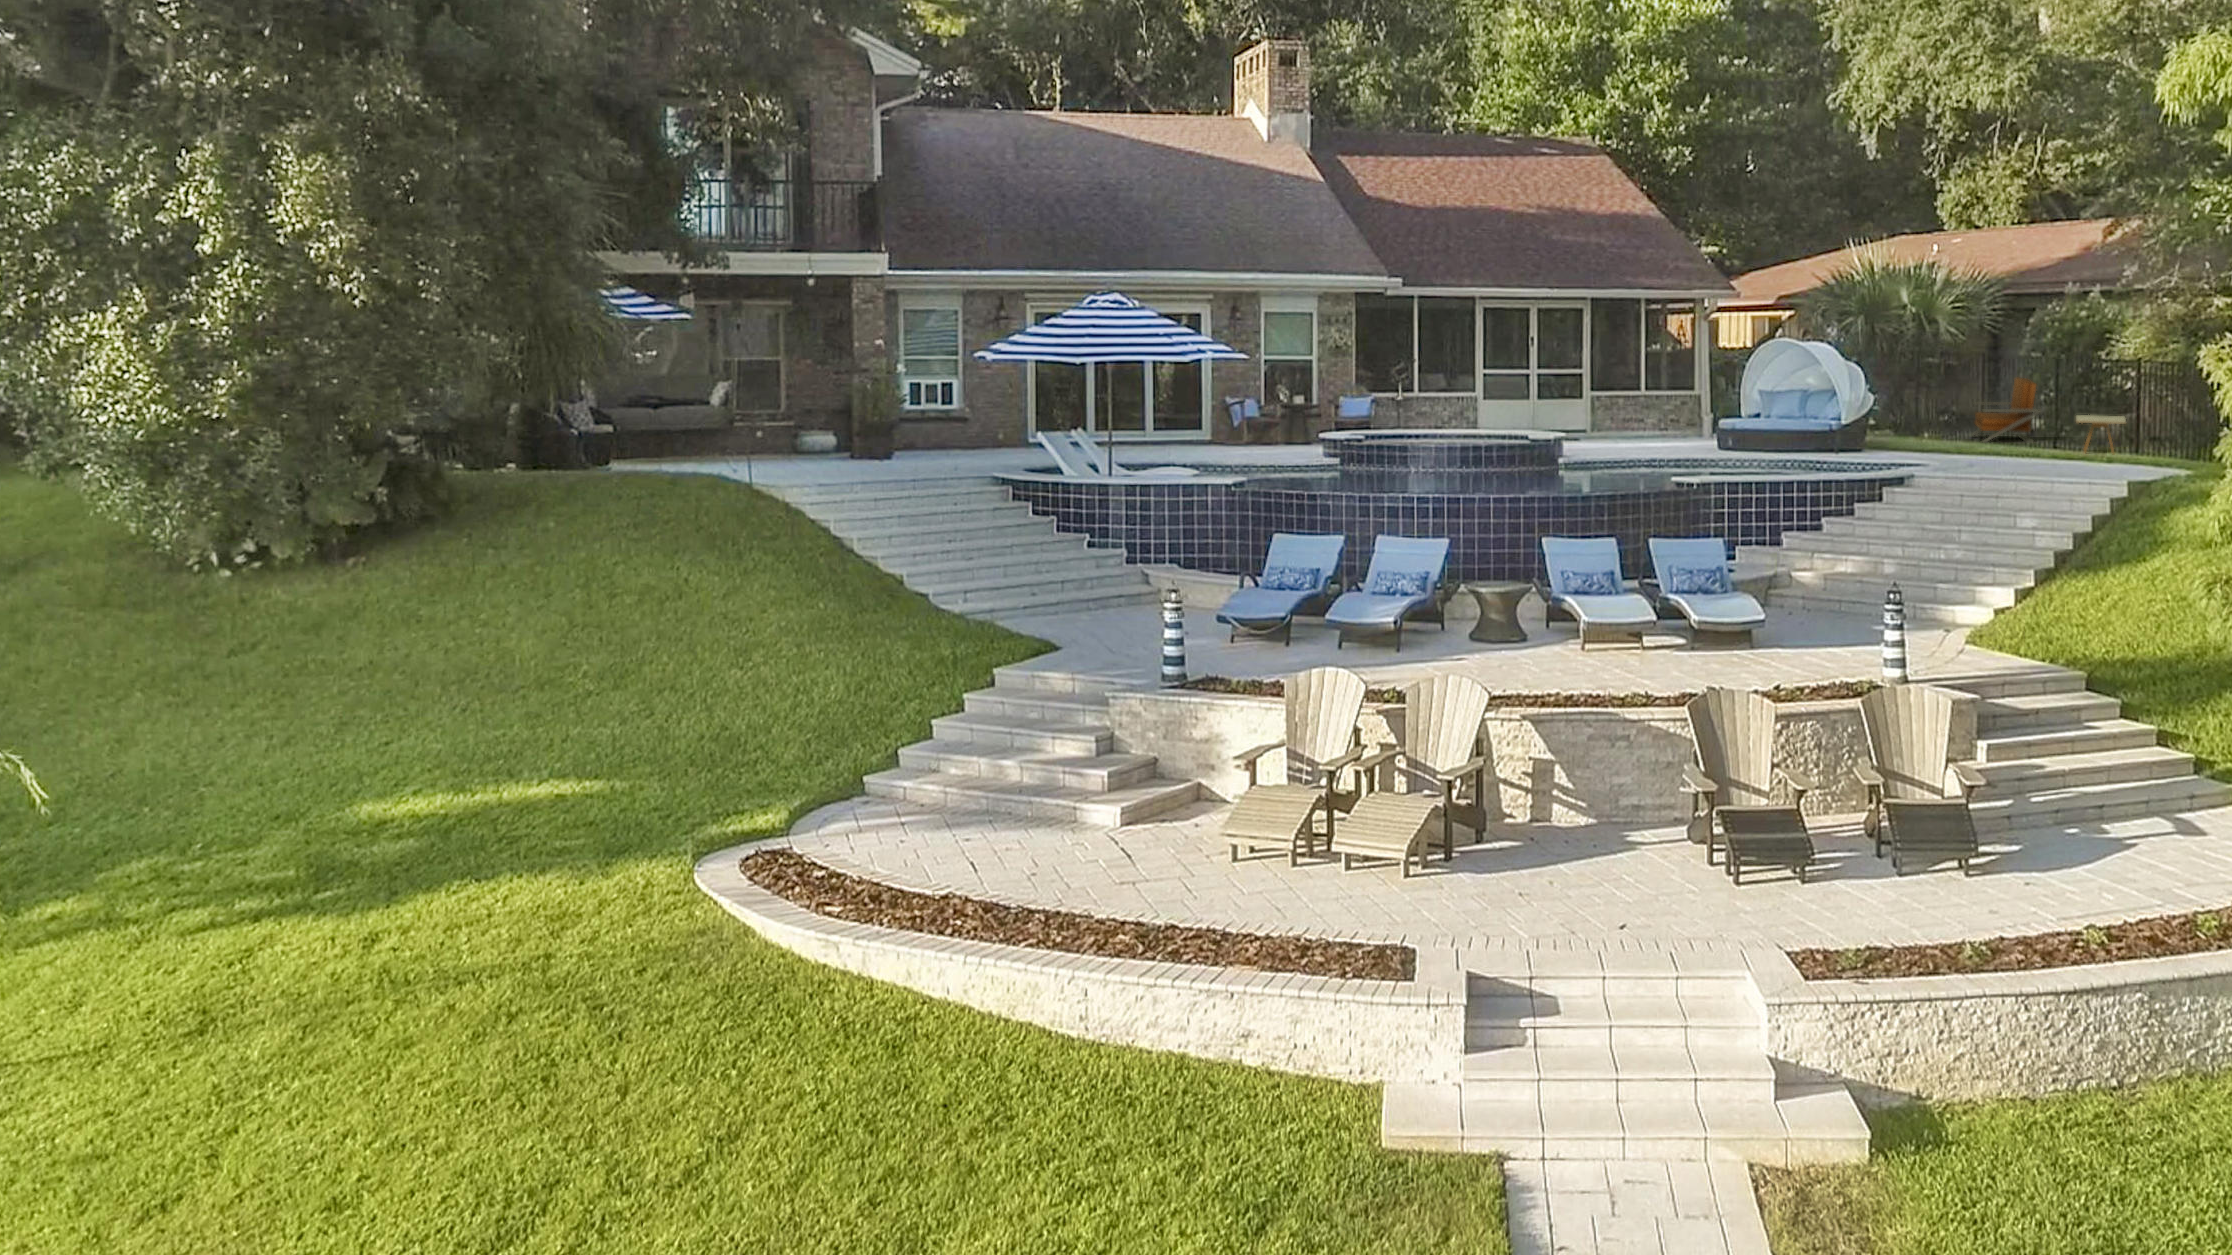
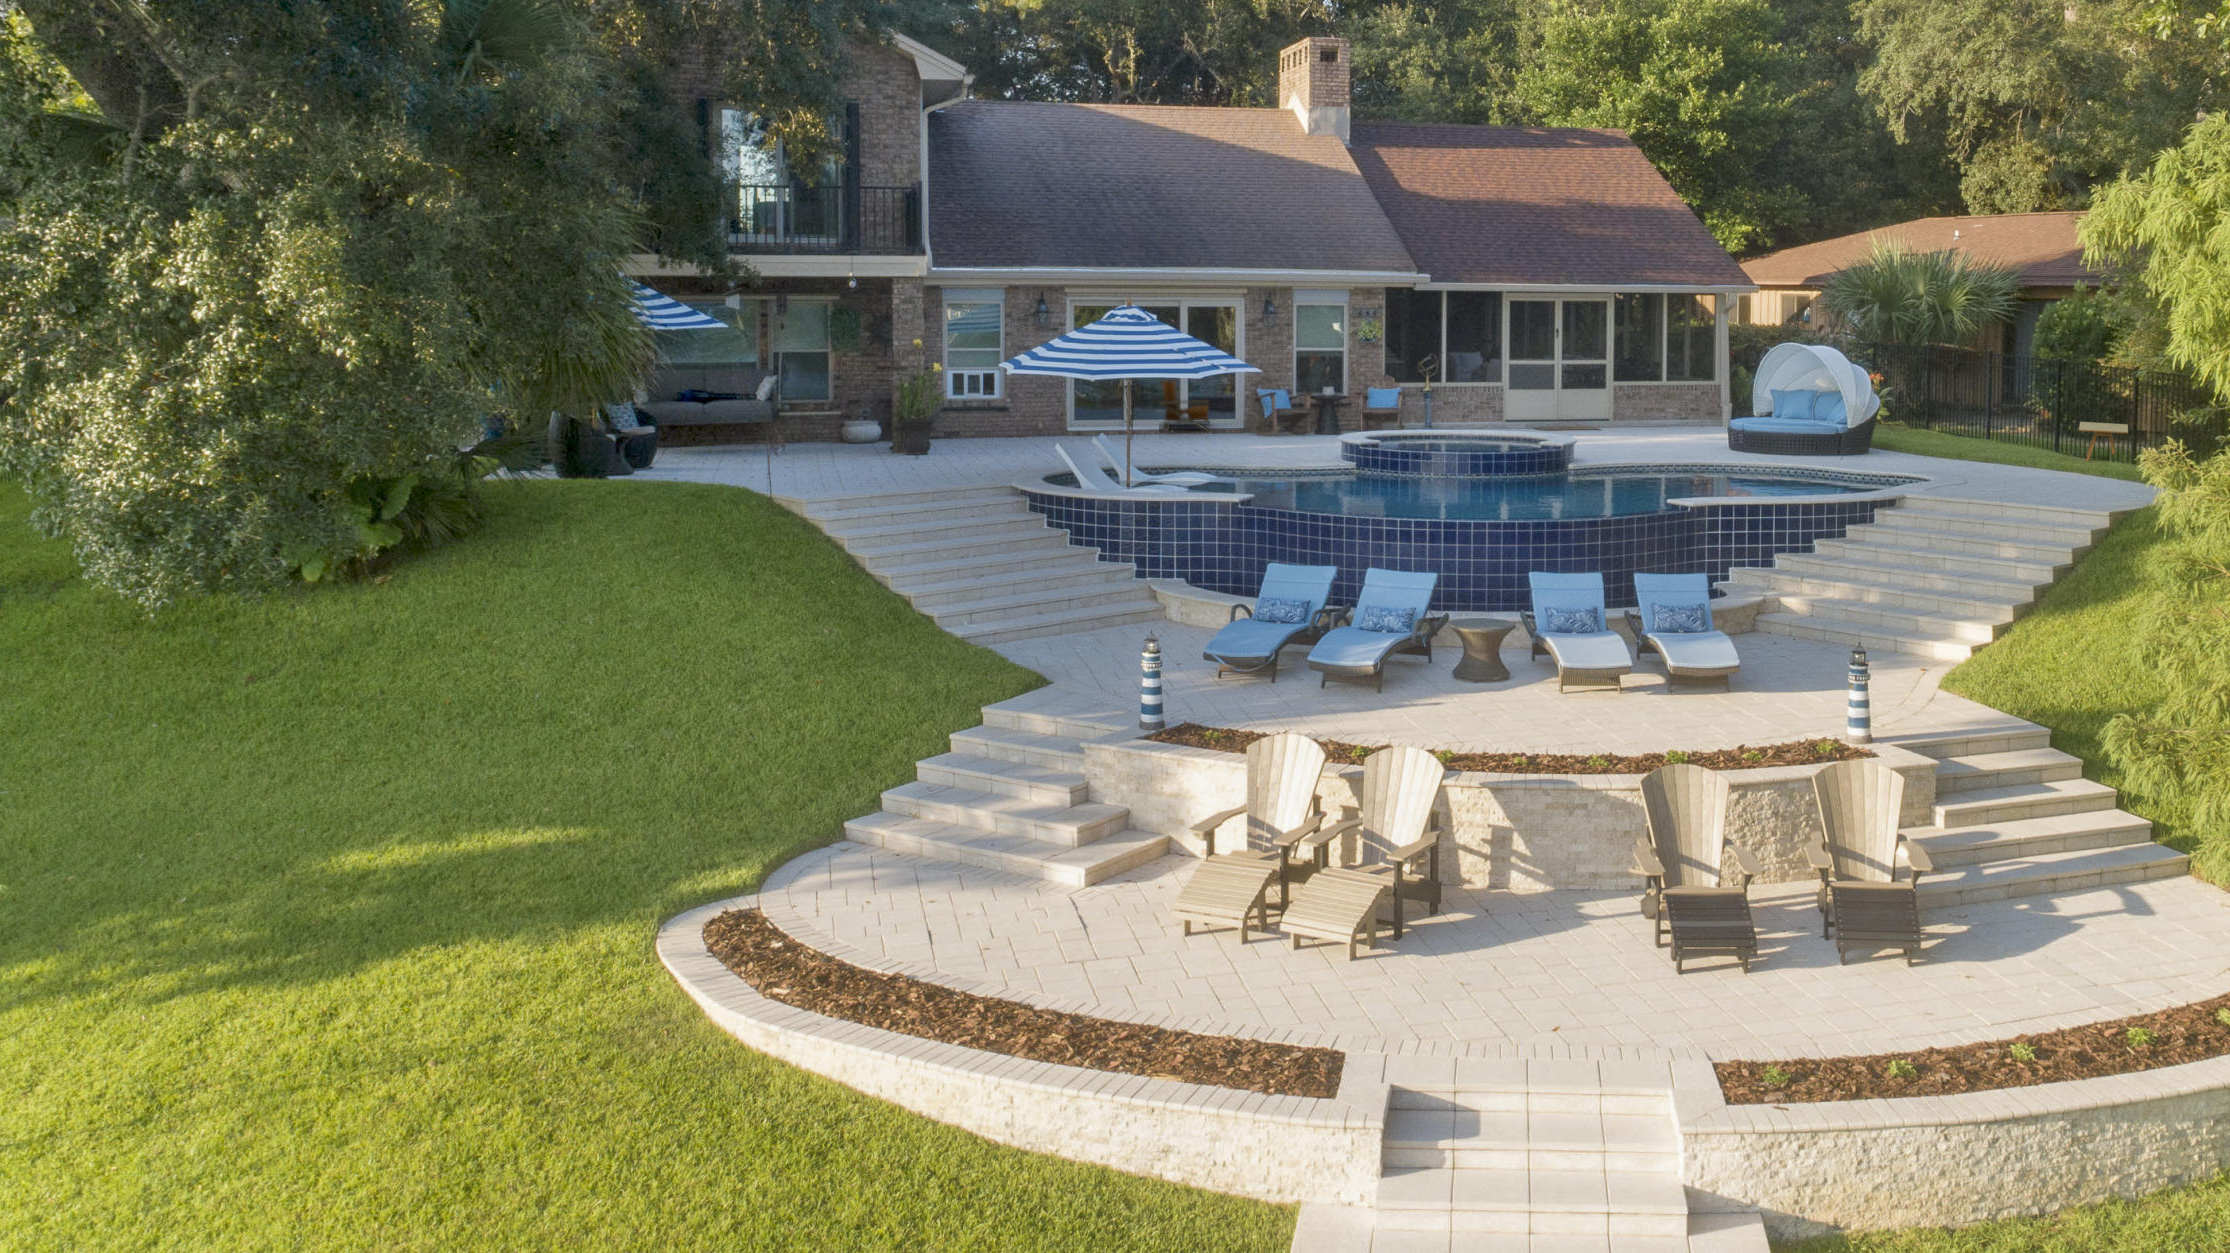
lounge chair: present [1972,378,2041,443] -> present [1159,381,1209,432]

